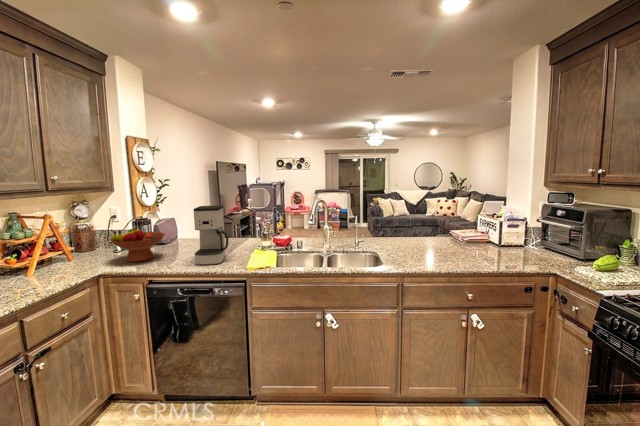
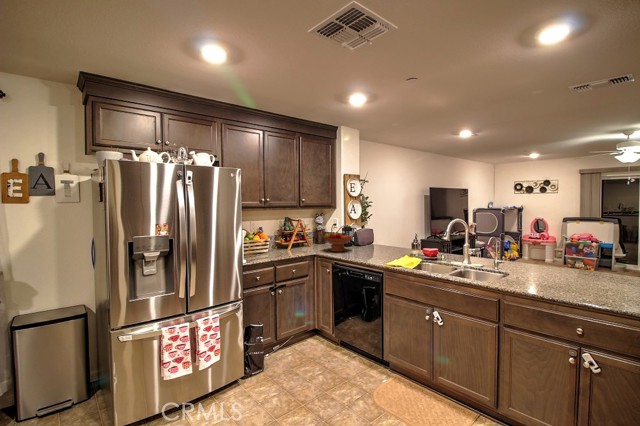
coffee maker: present [193,205,228,265] -> none [360,220,384,260]

